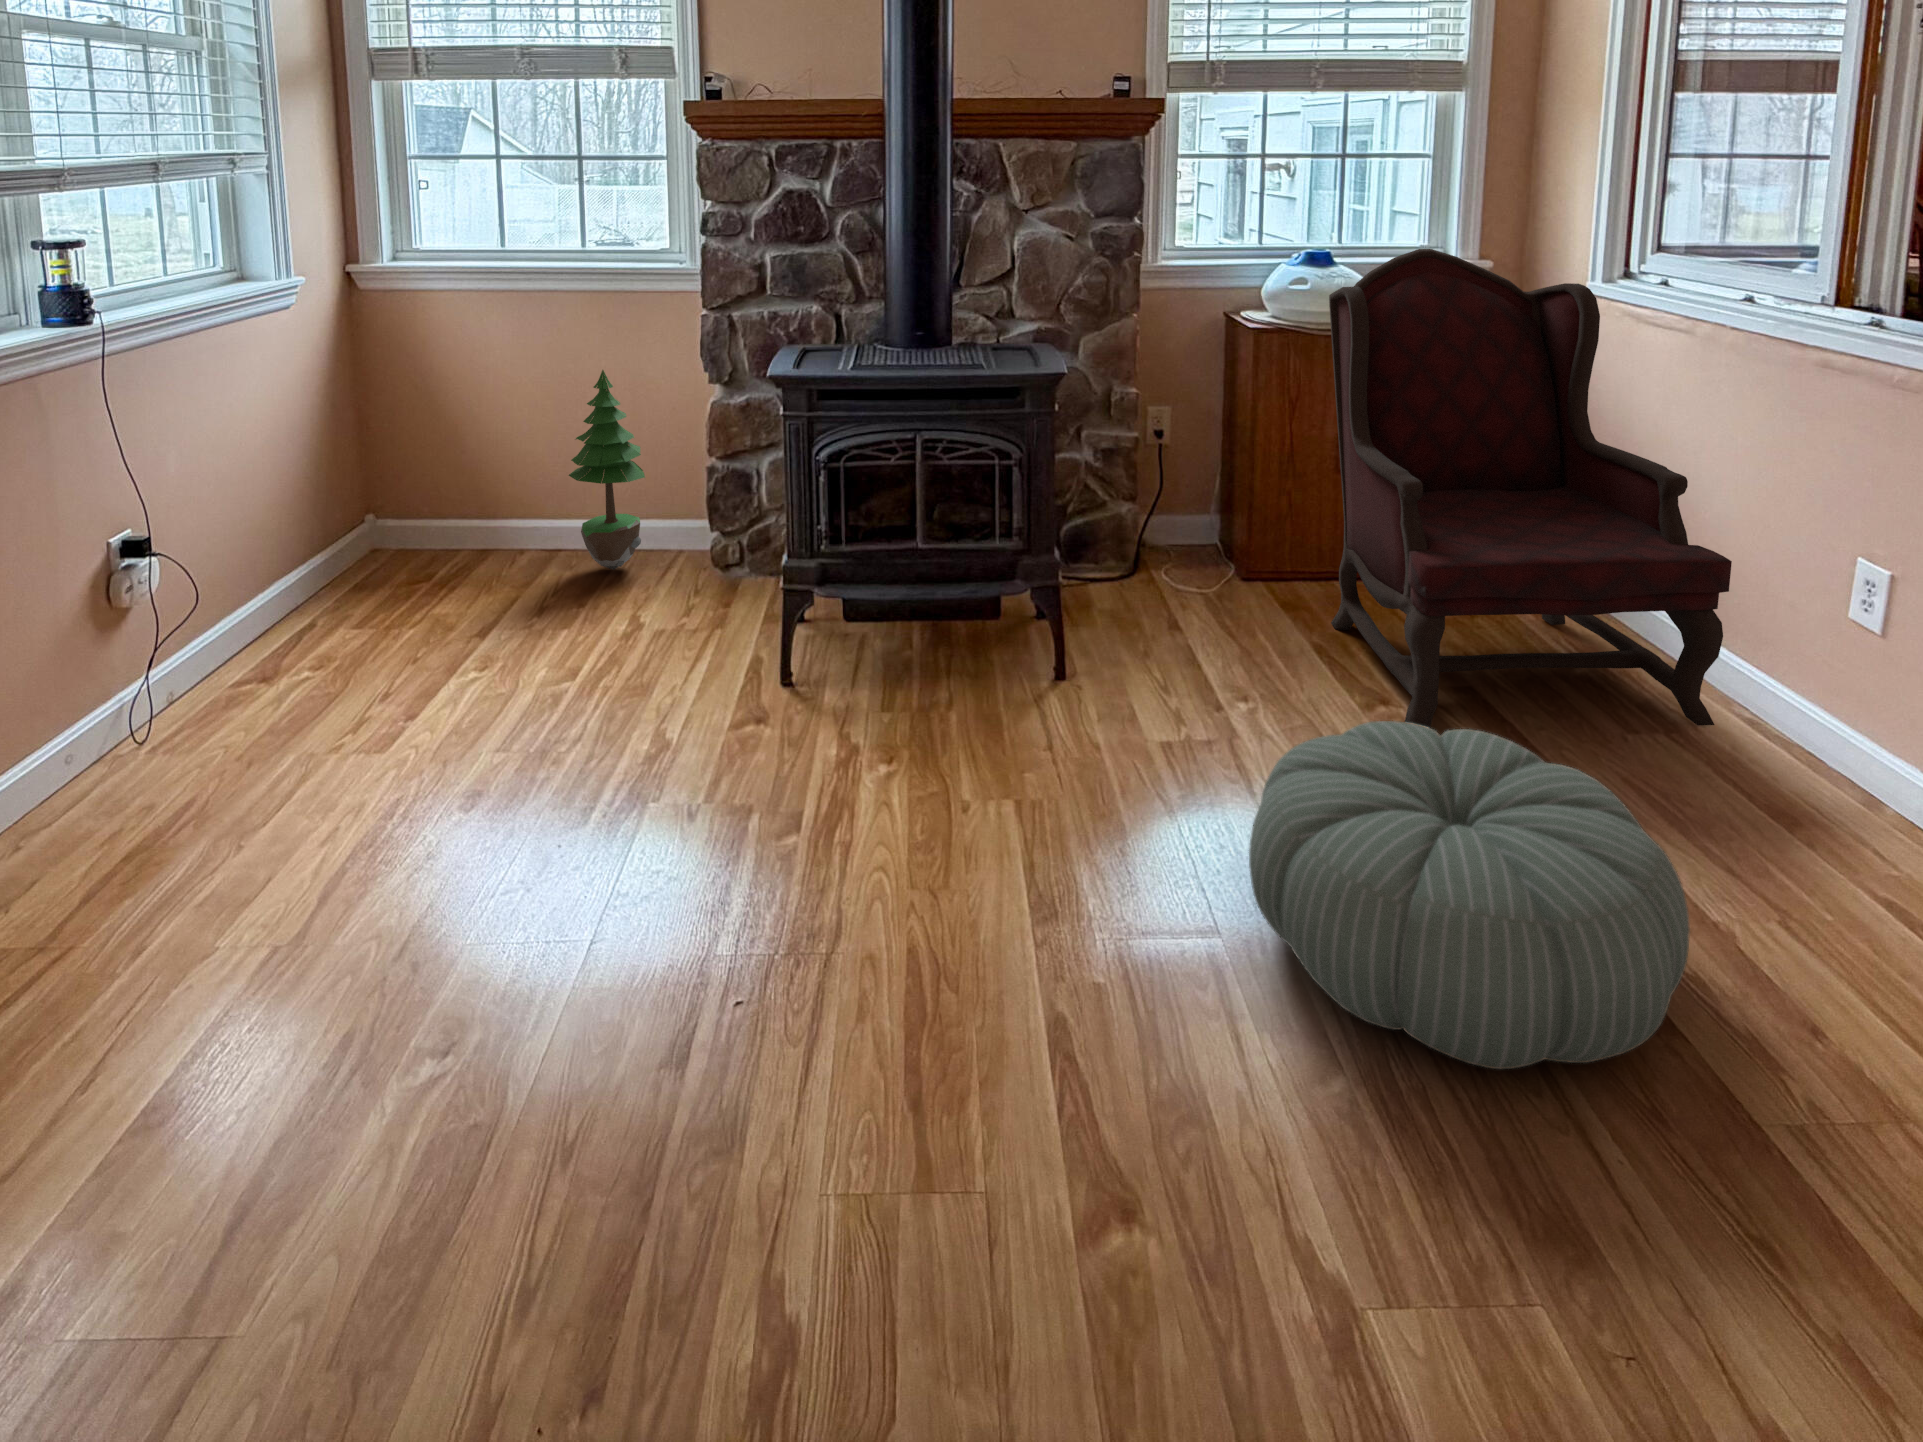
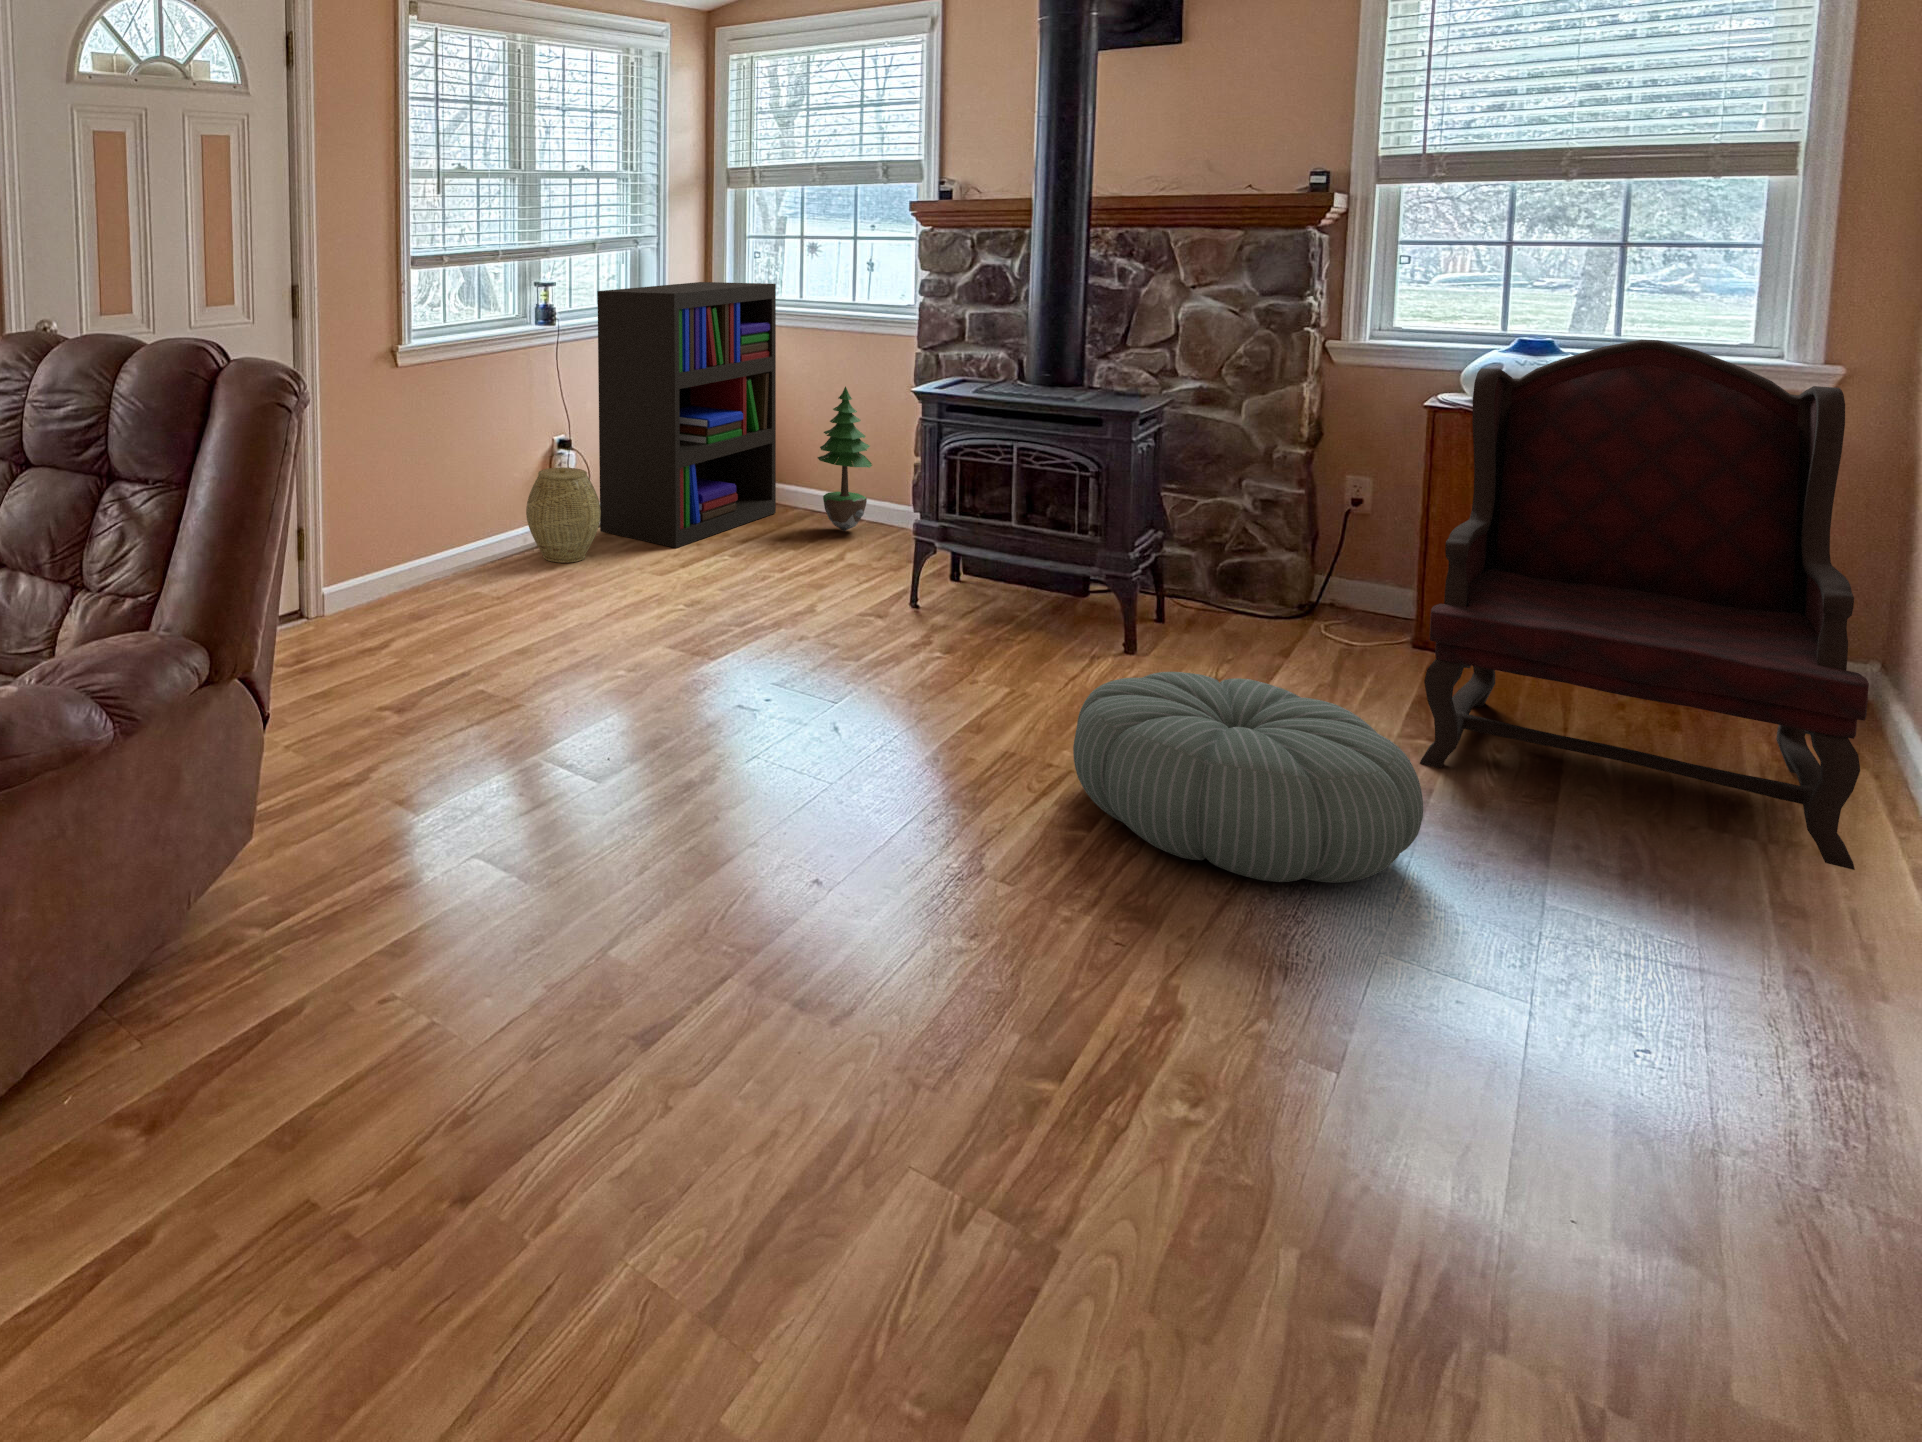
bookshelf: none [169,227,501,683] -> present [597,282,776,548]
woven basket: none [62,598,240,798] -> present [526,467,601,563]

